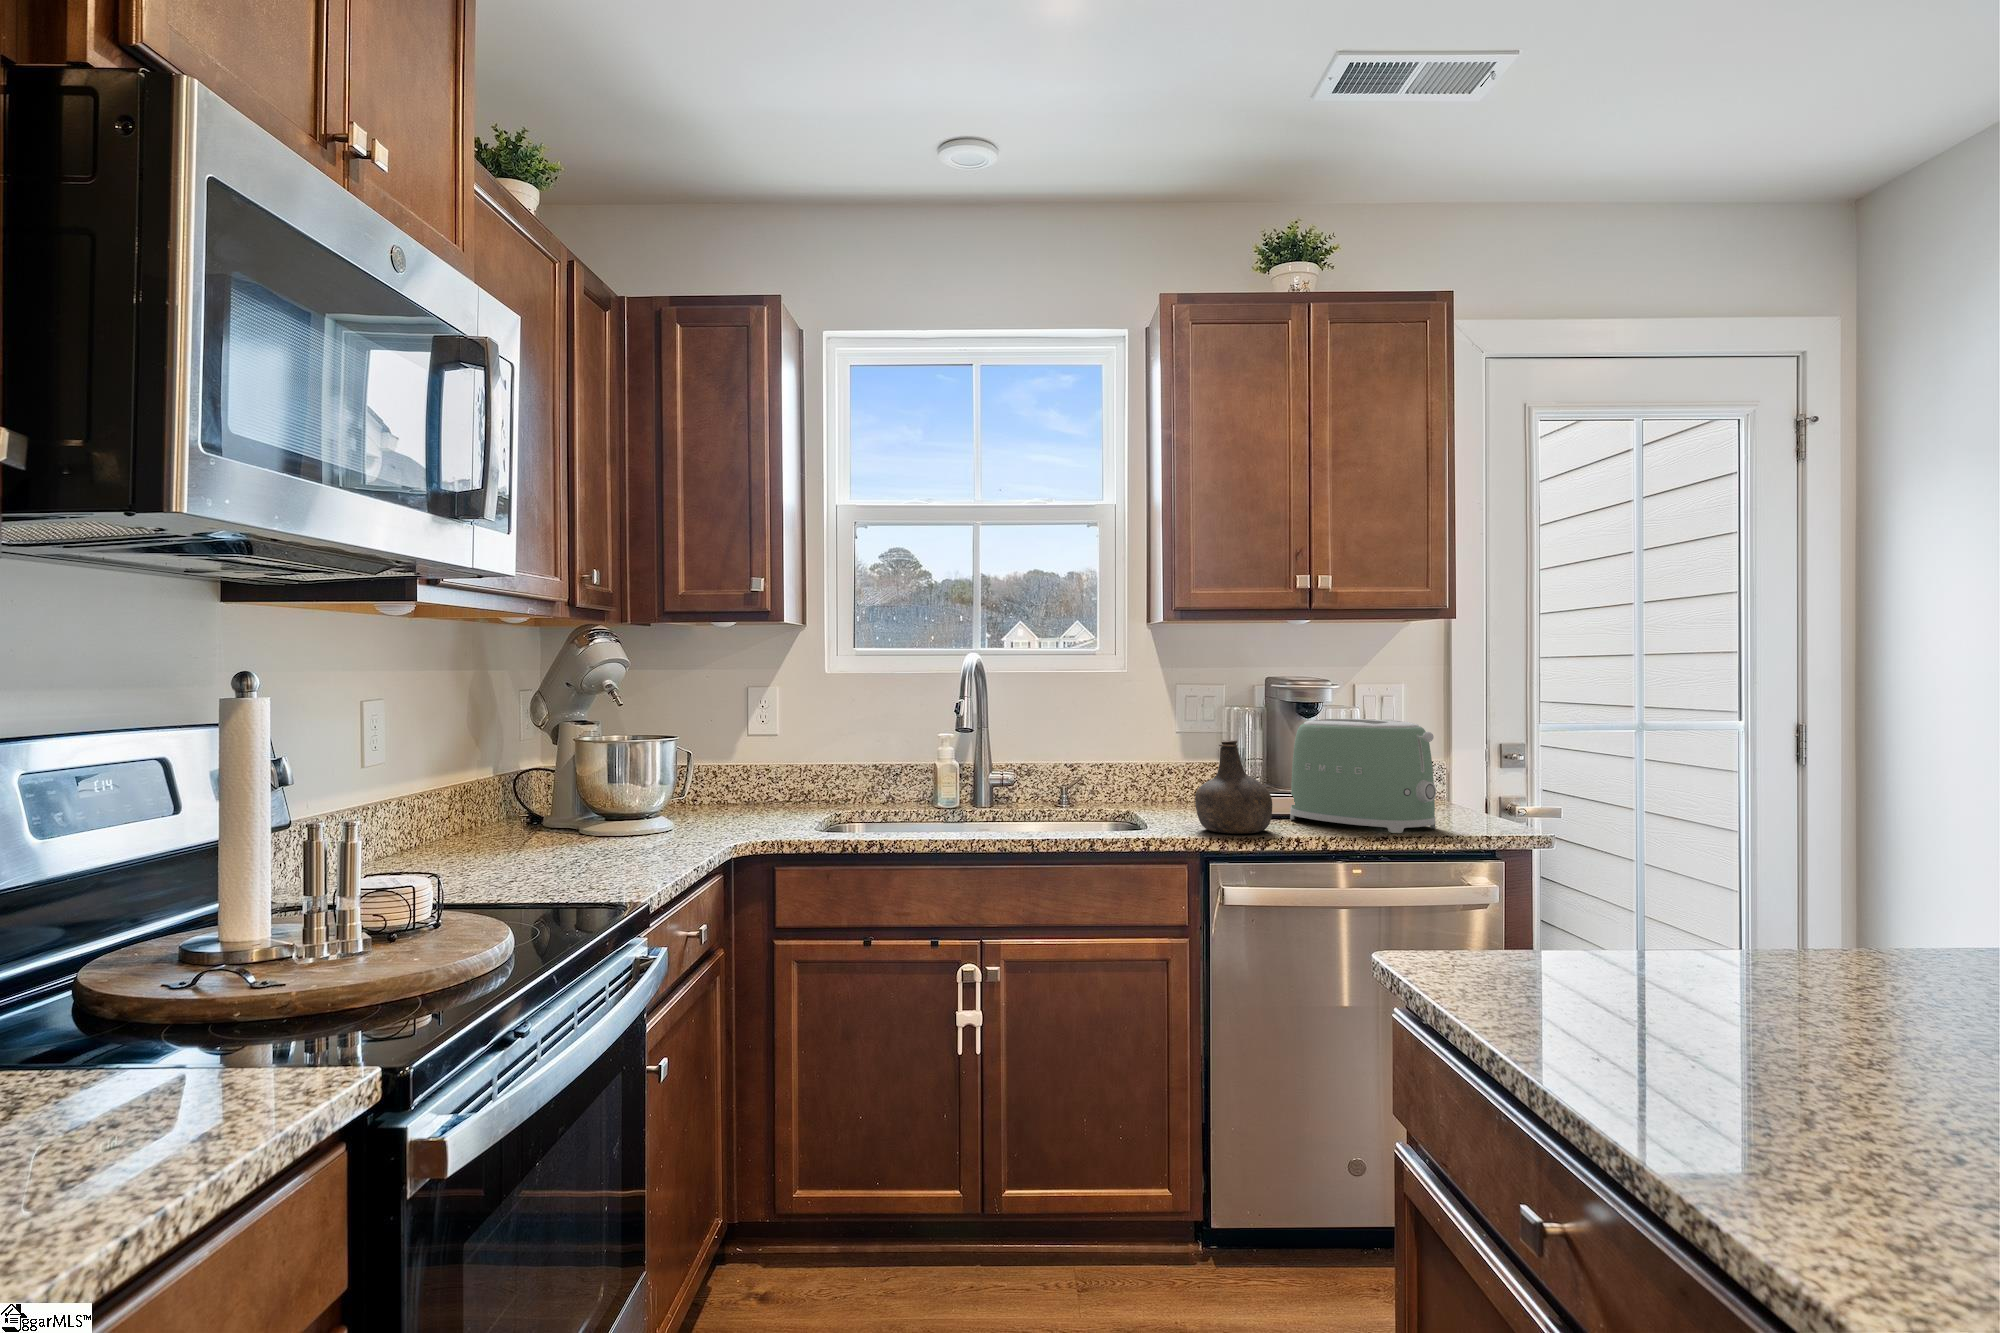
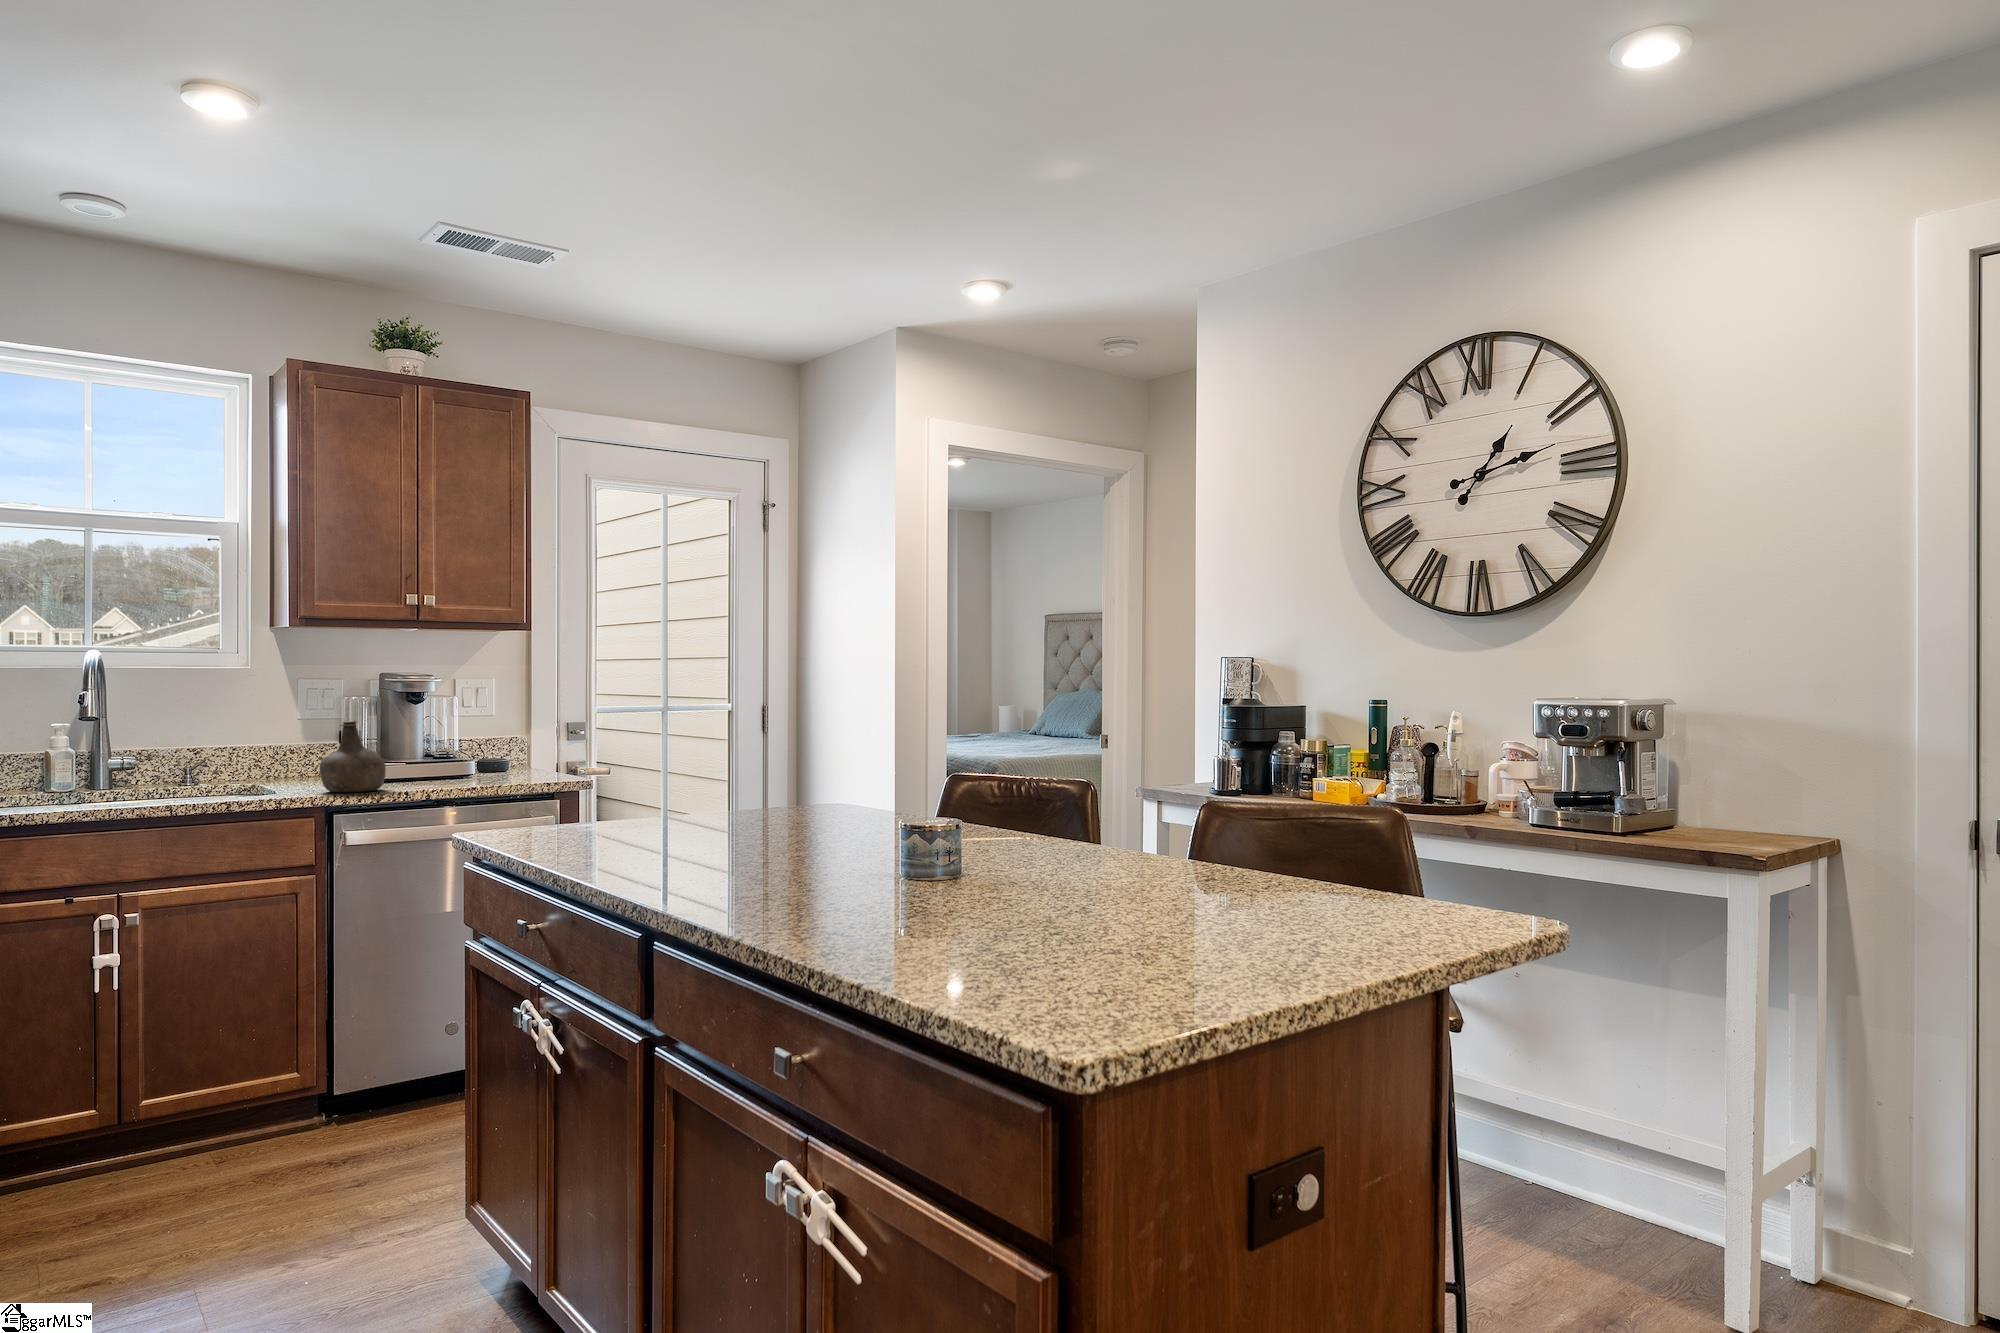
toaster: present [1290,719,1436,833] -> none [401,704,512,785]

